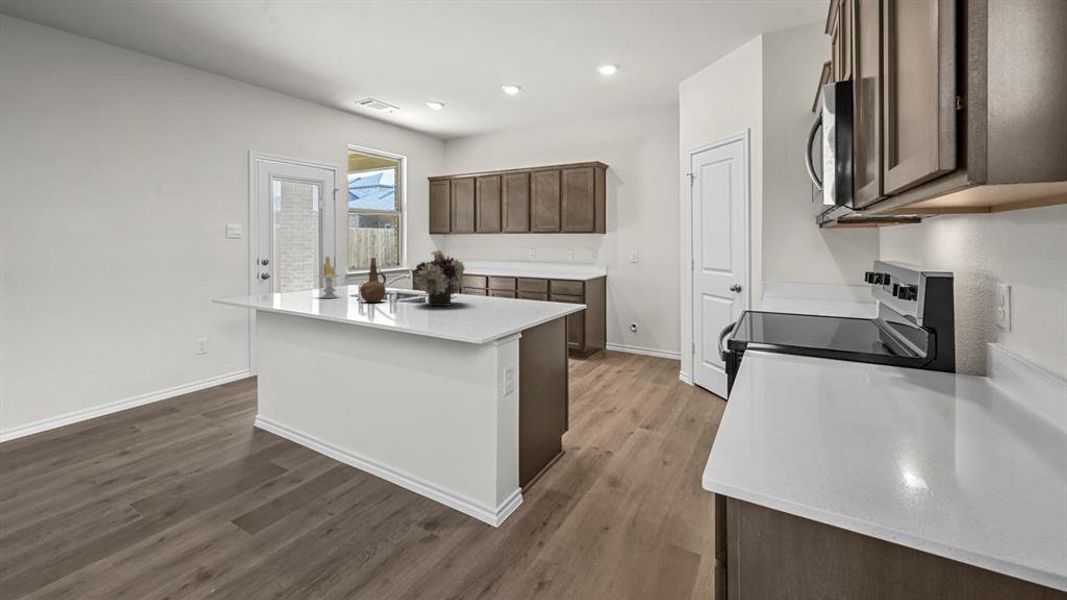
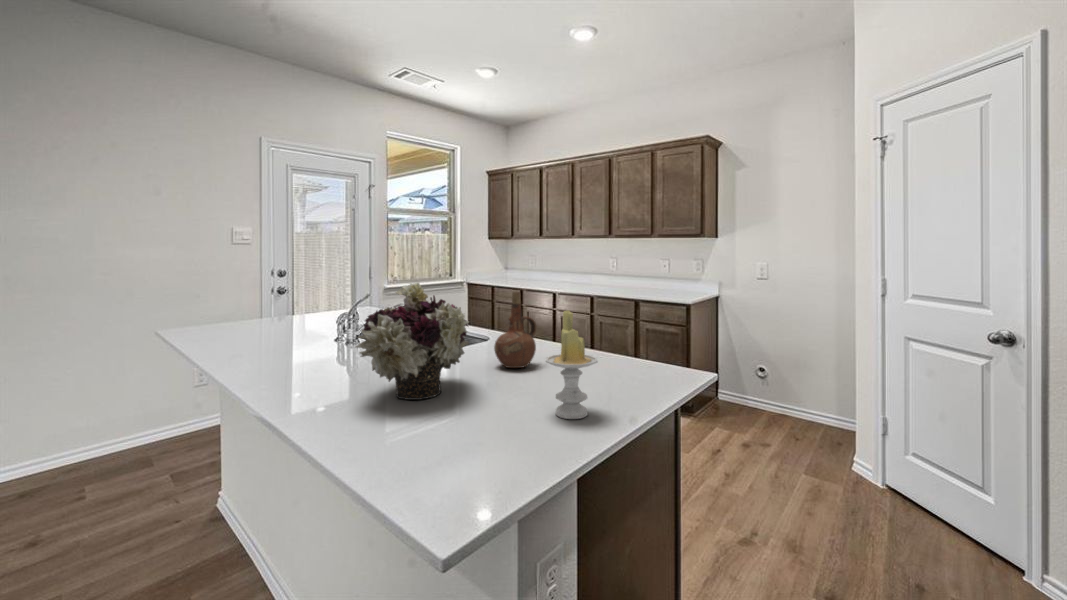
candle: present [318,256,339,298] -> present [545,310,598,419]
ceramic pitcher: present [360,258,386,302] -> present [494,292,536,368]

